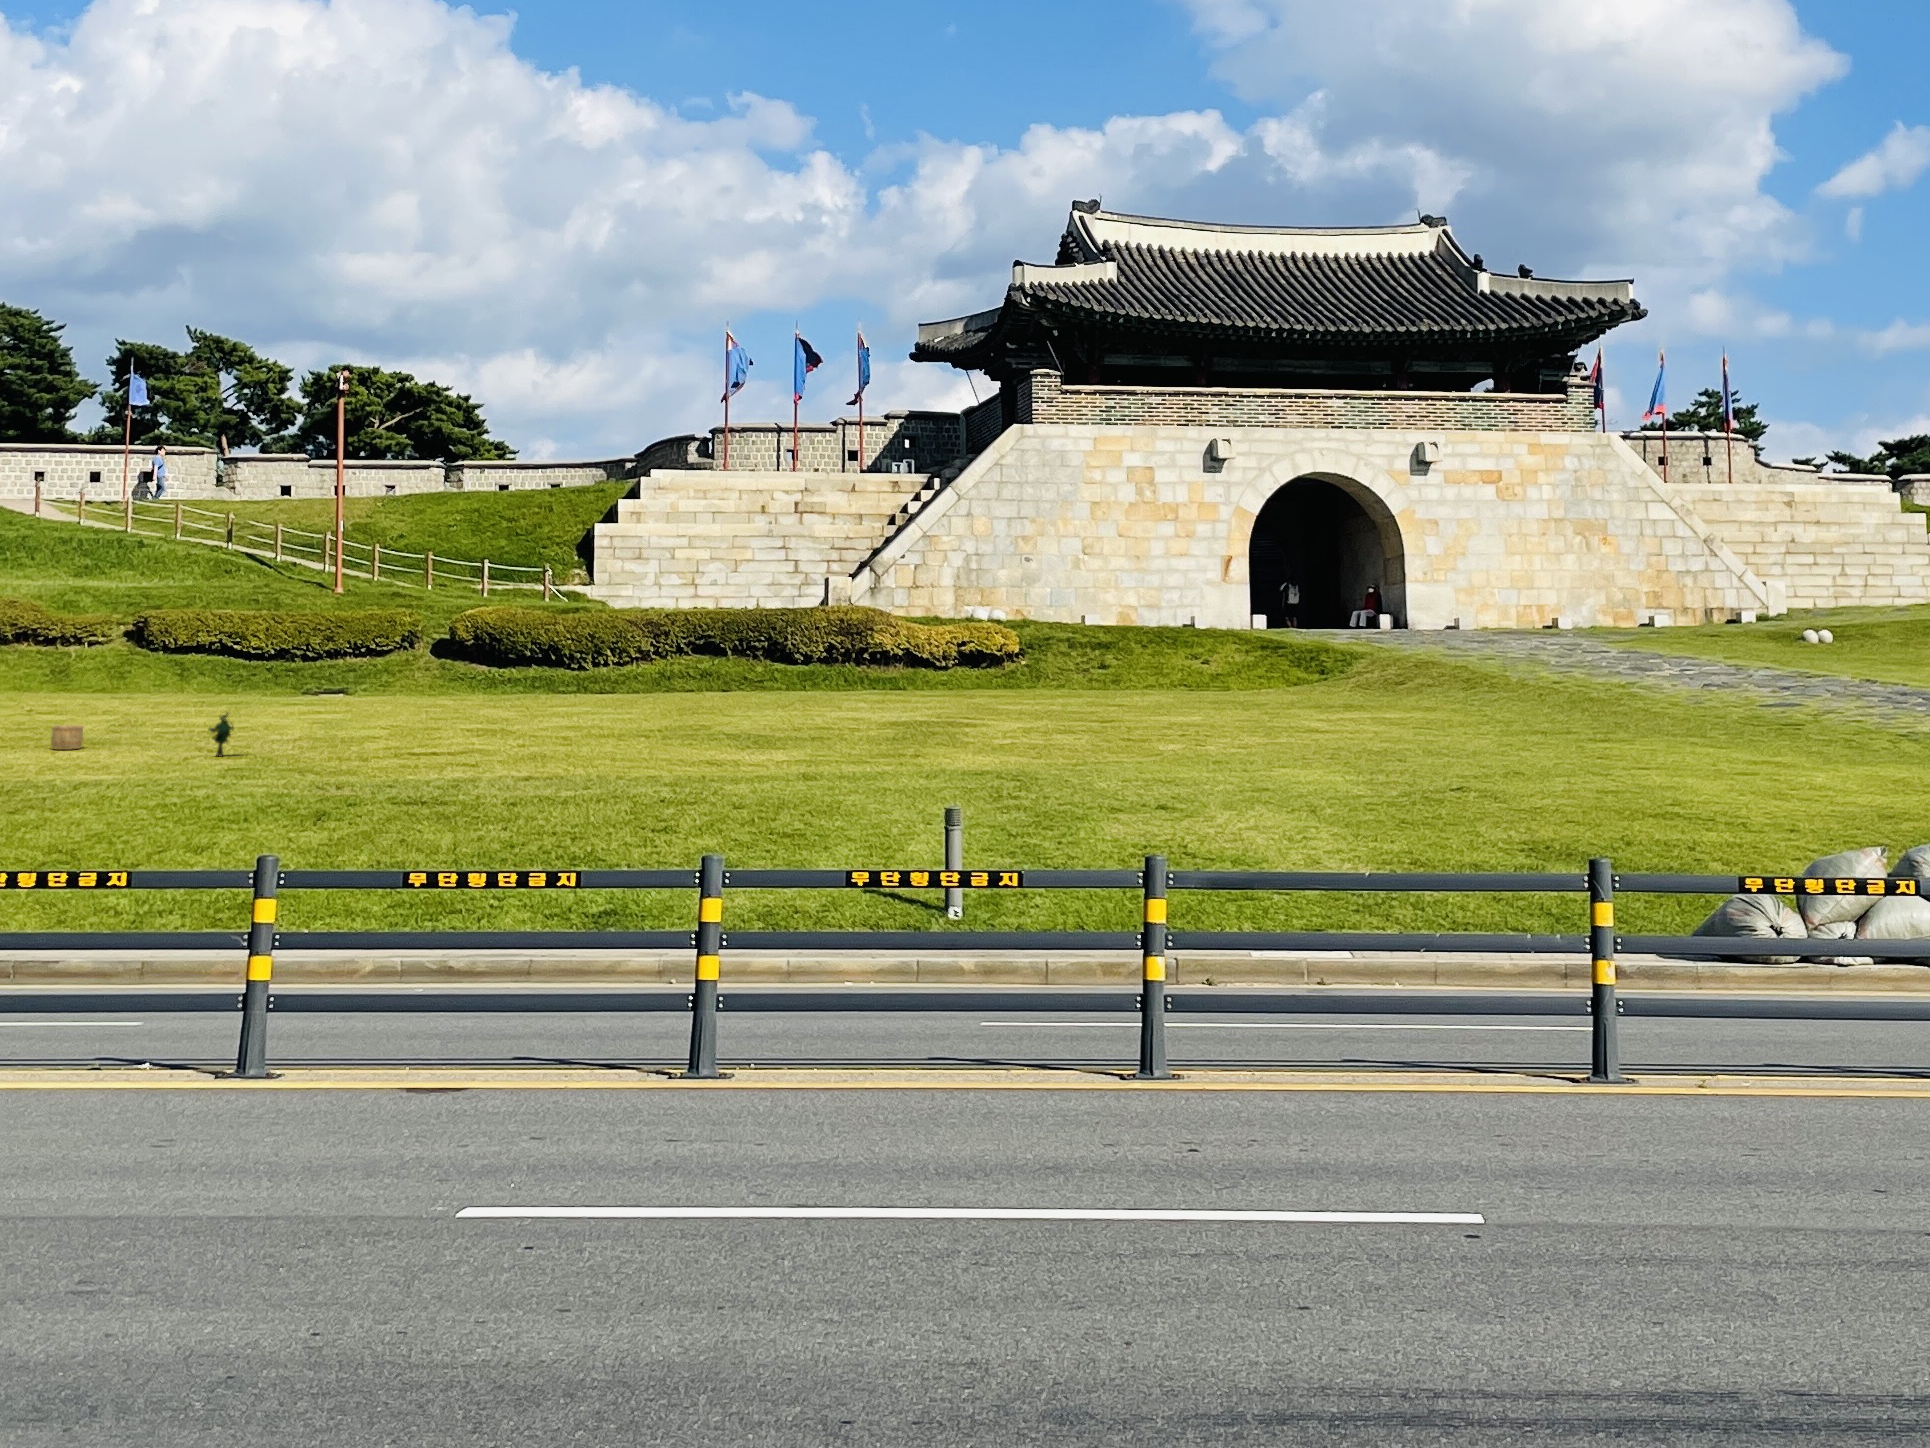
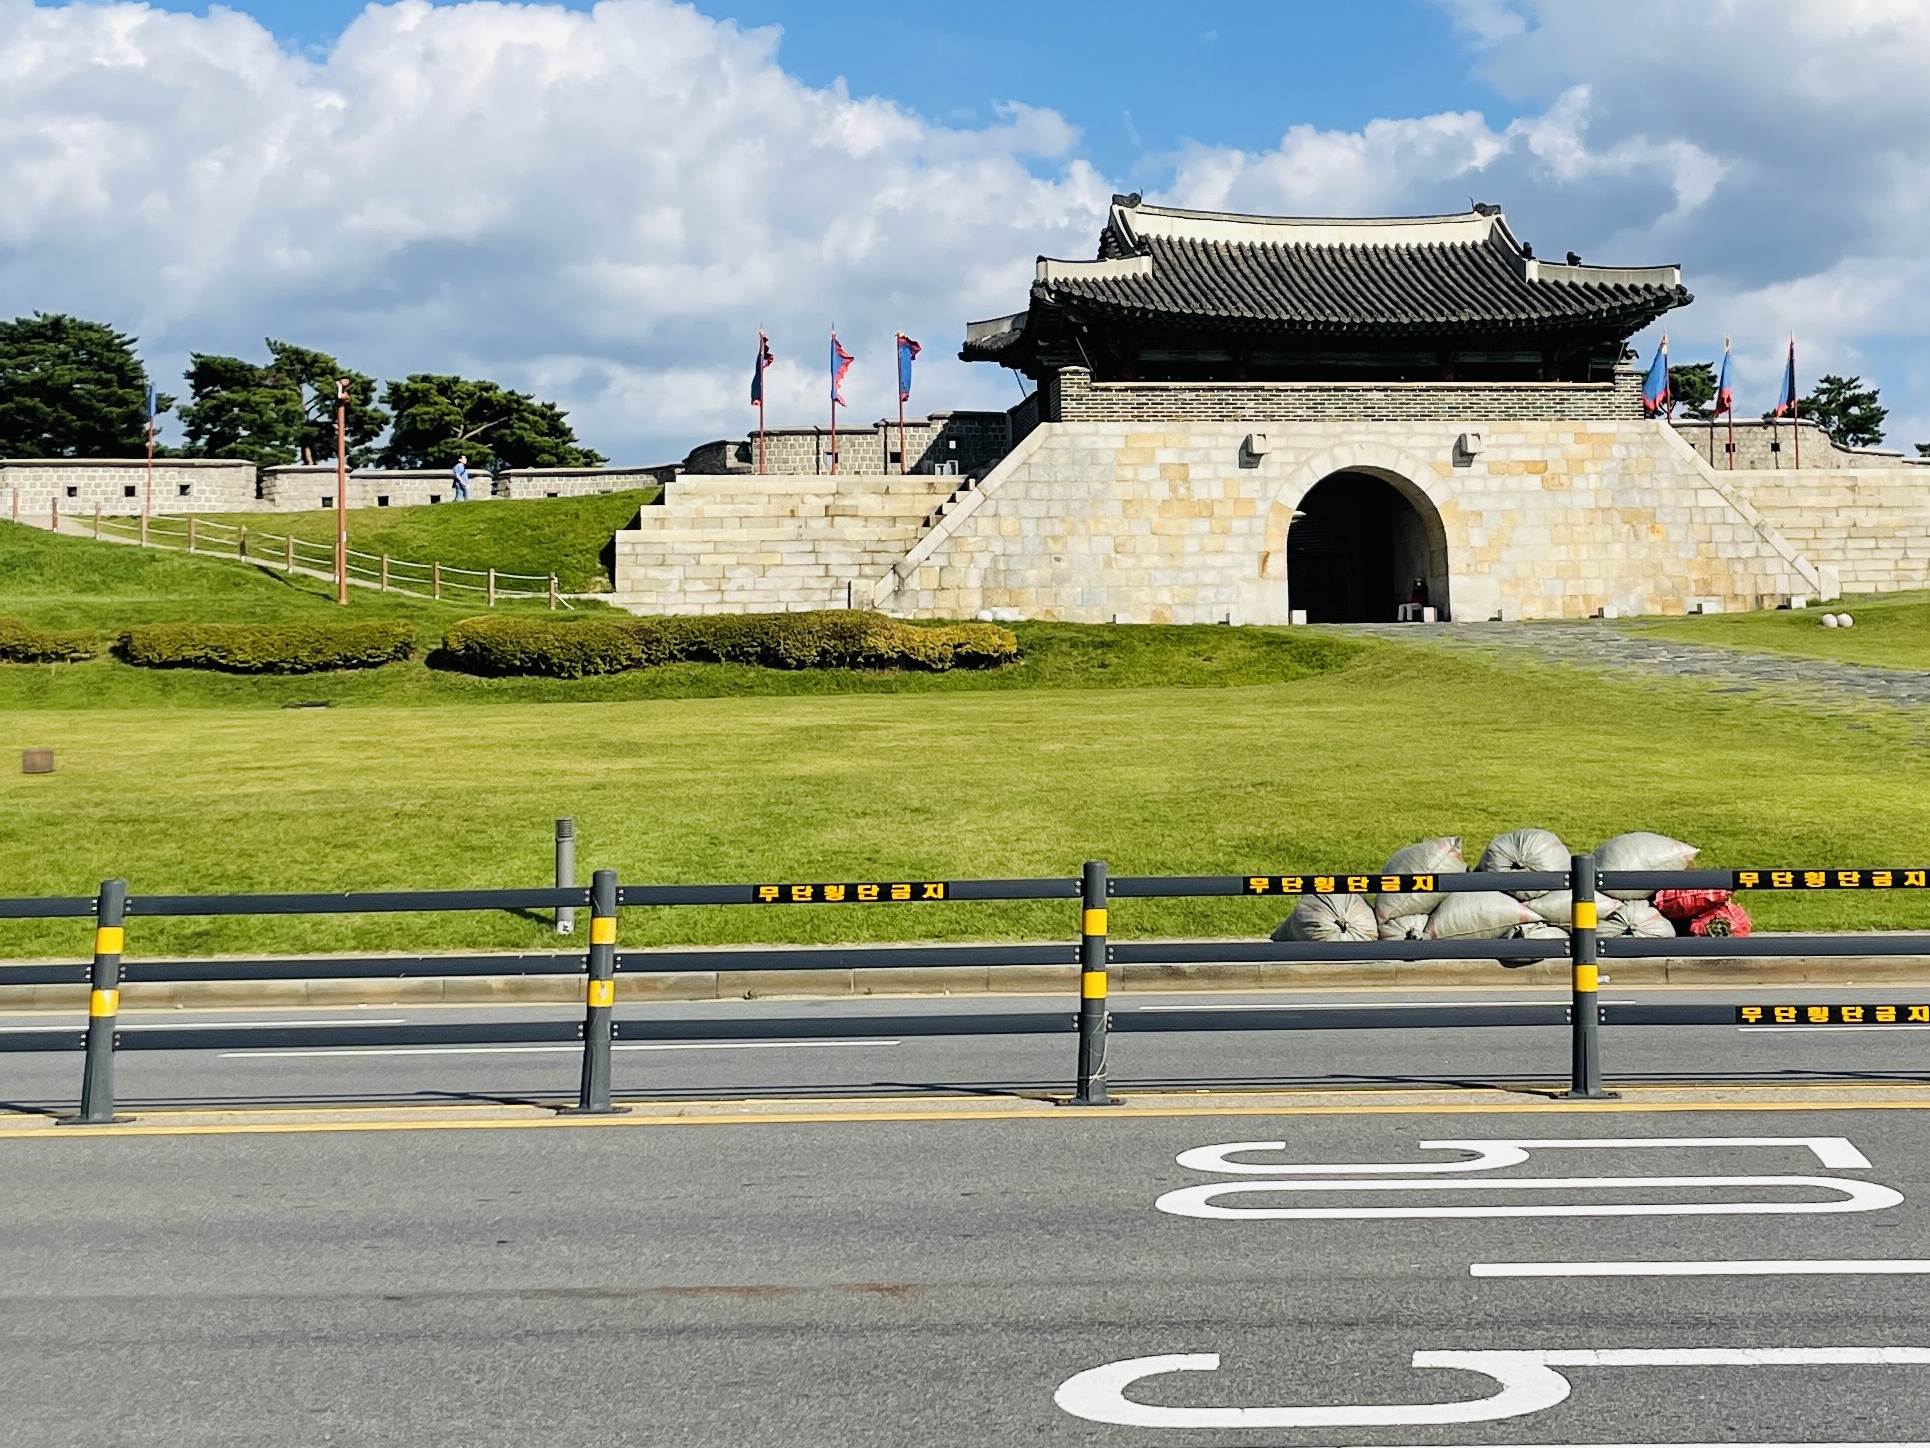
decorative plant: present [209,713,234,756] -> none [178,733,205,777]

